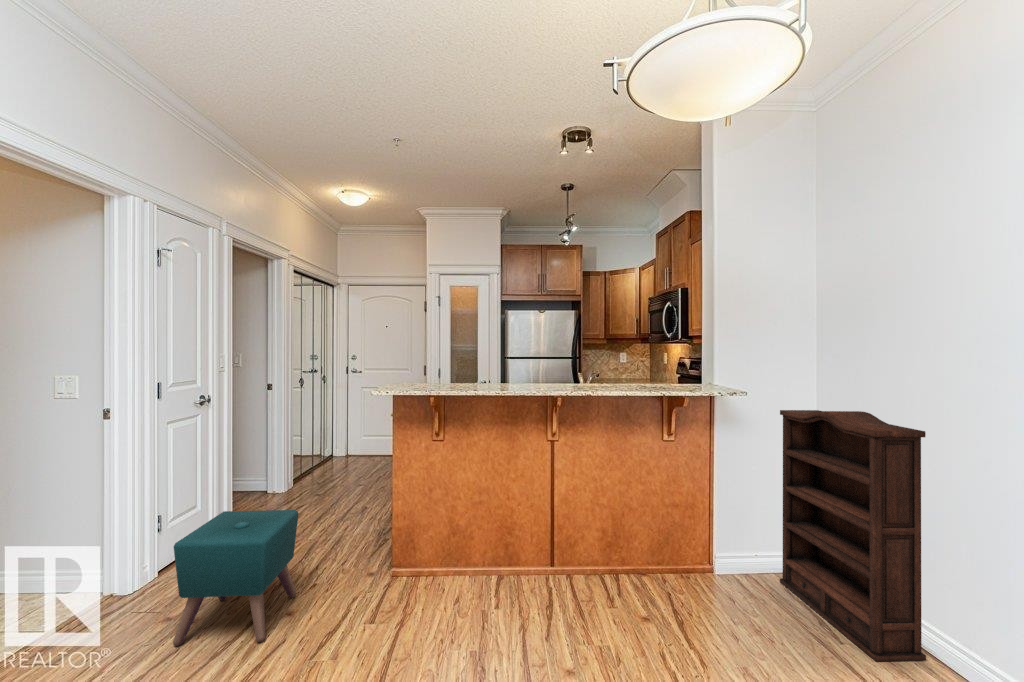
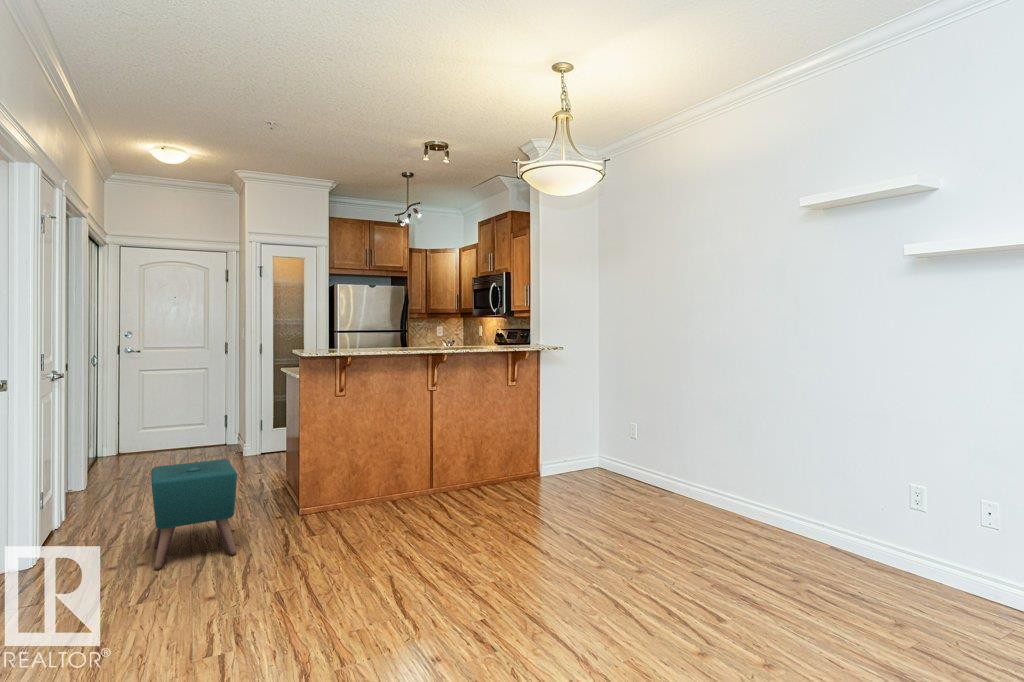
bookshelf: present [780,410,926,661] -> none [582,355,655,494]

